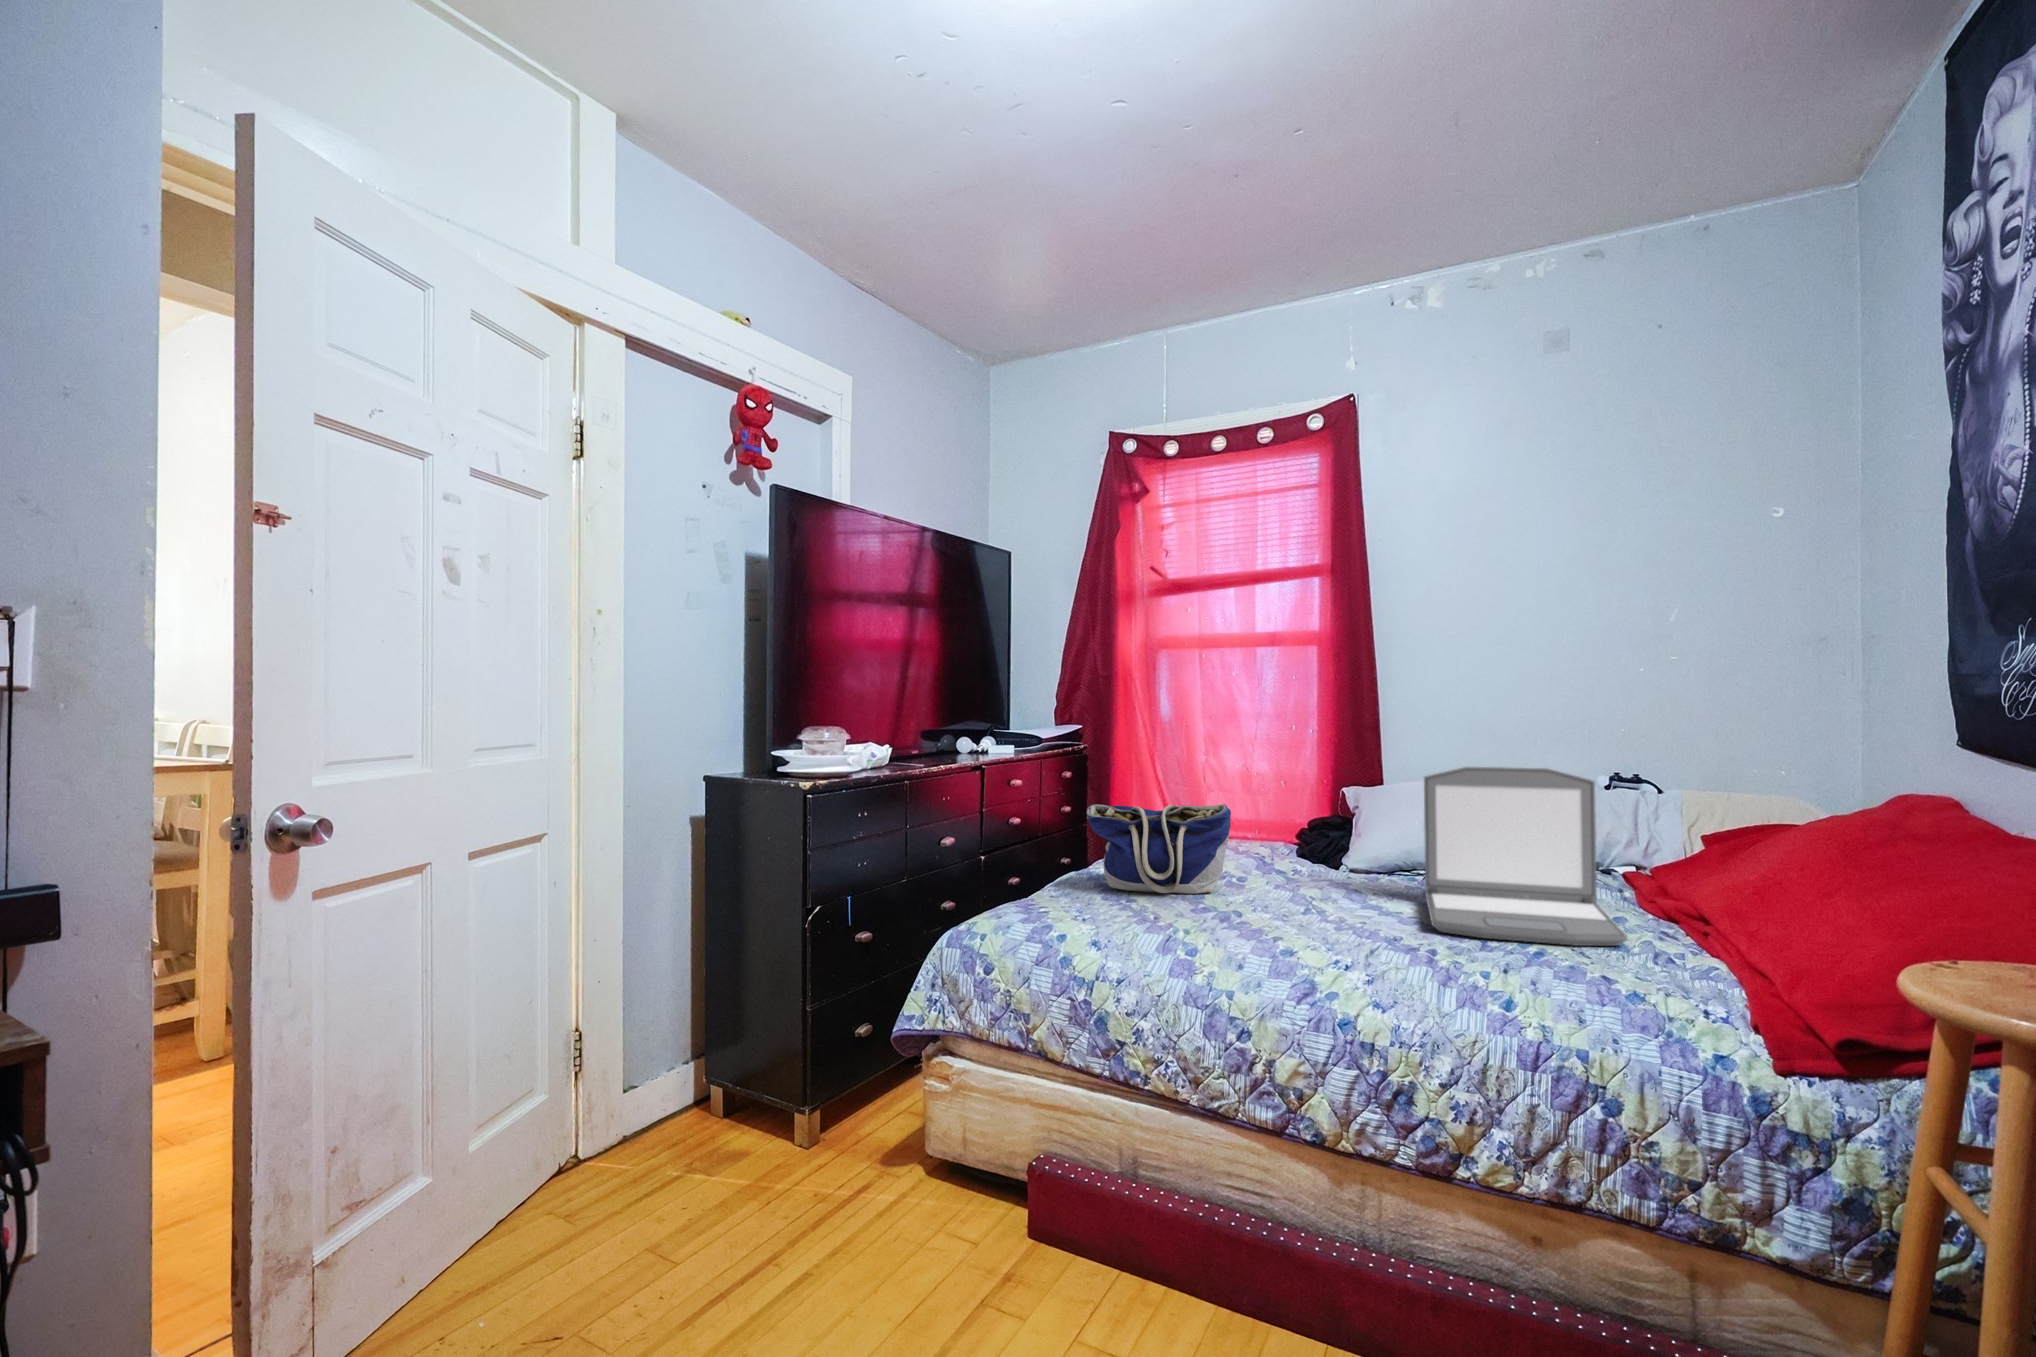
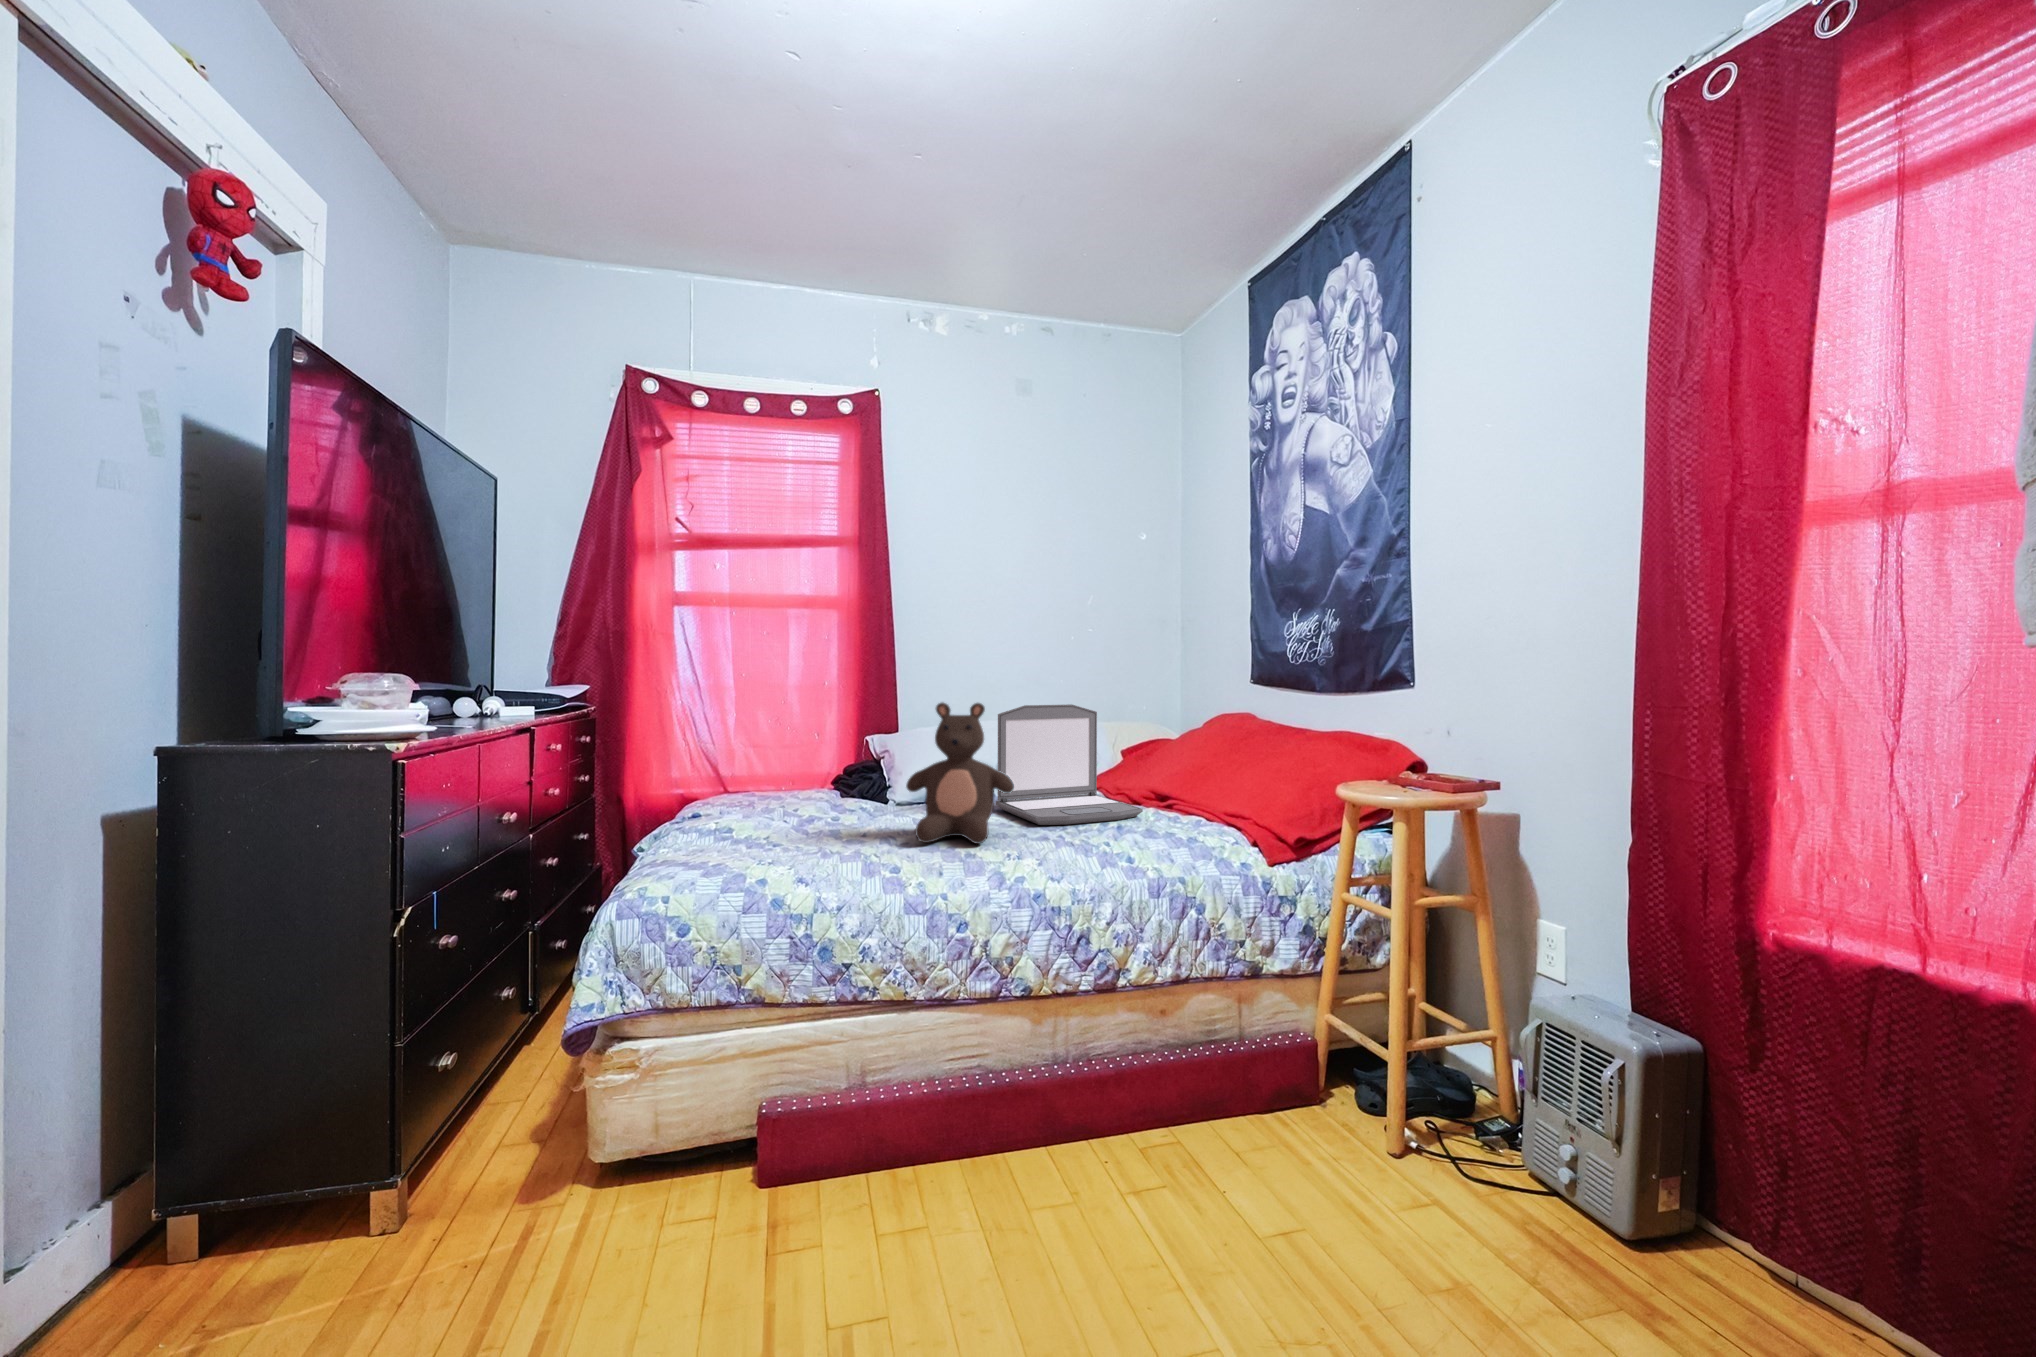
teddy bear: none [1244,762,1385,941] -> present [906,703,1014,844]
tote bag: present [1087,804,1231,894] -> none [724,745,864,836]

